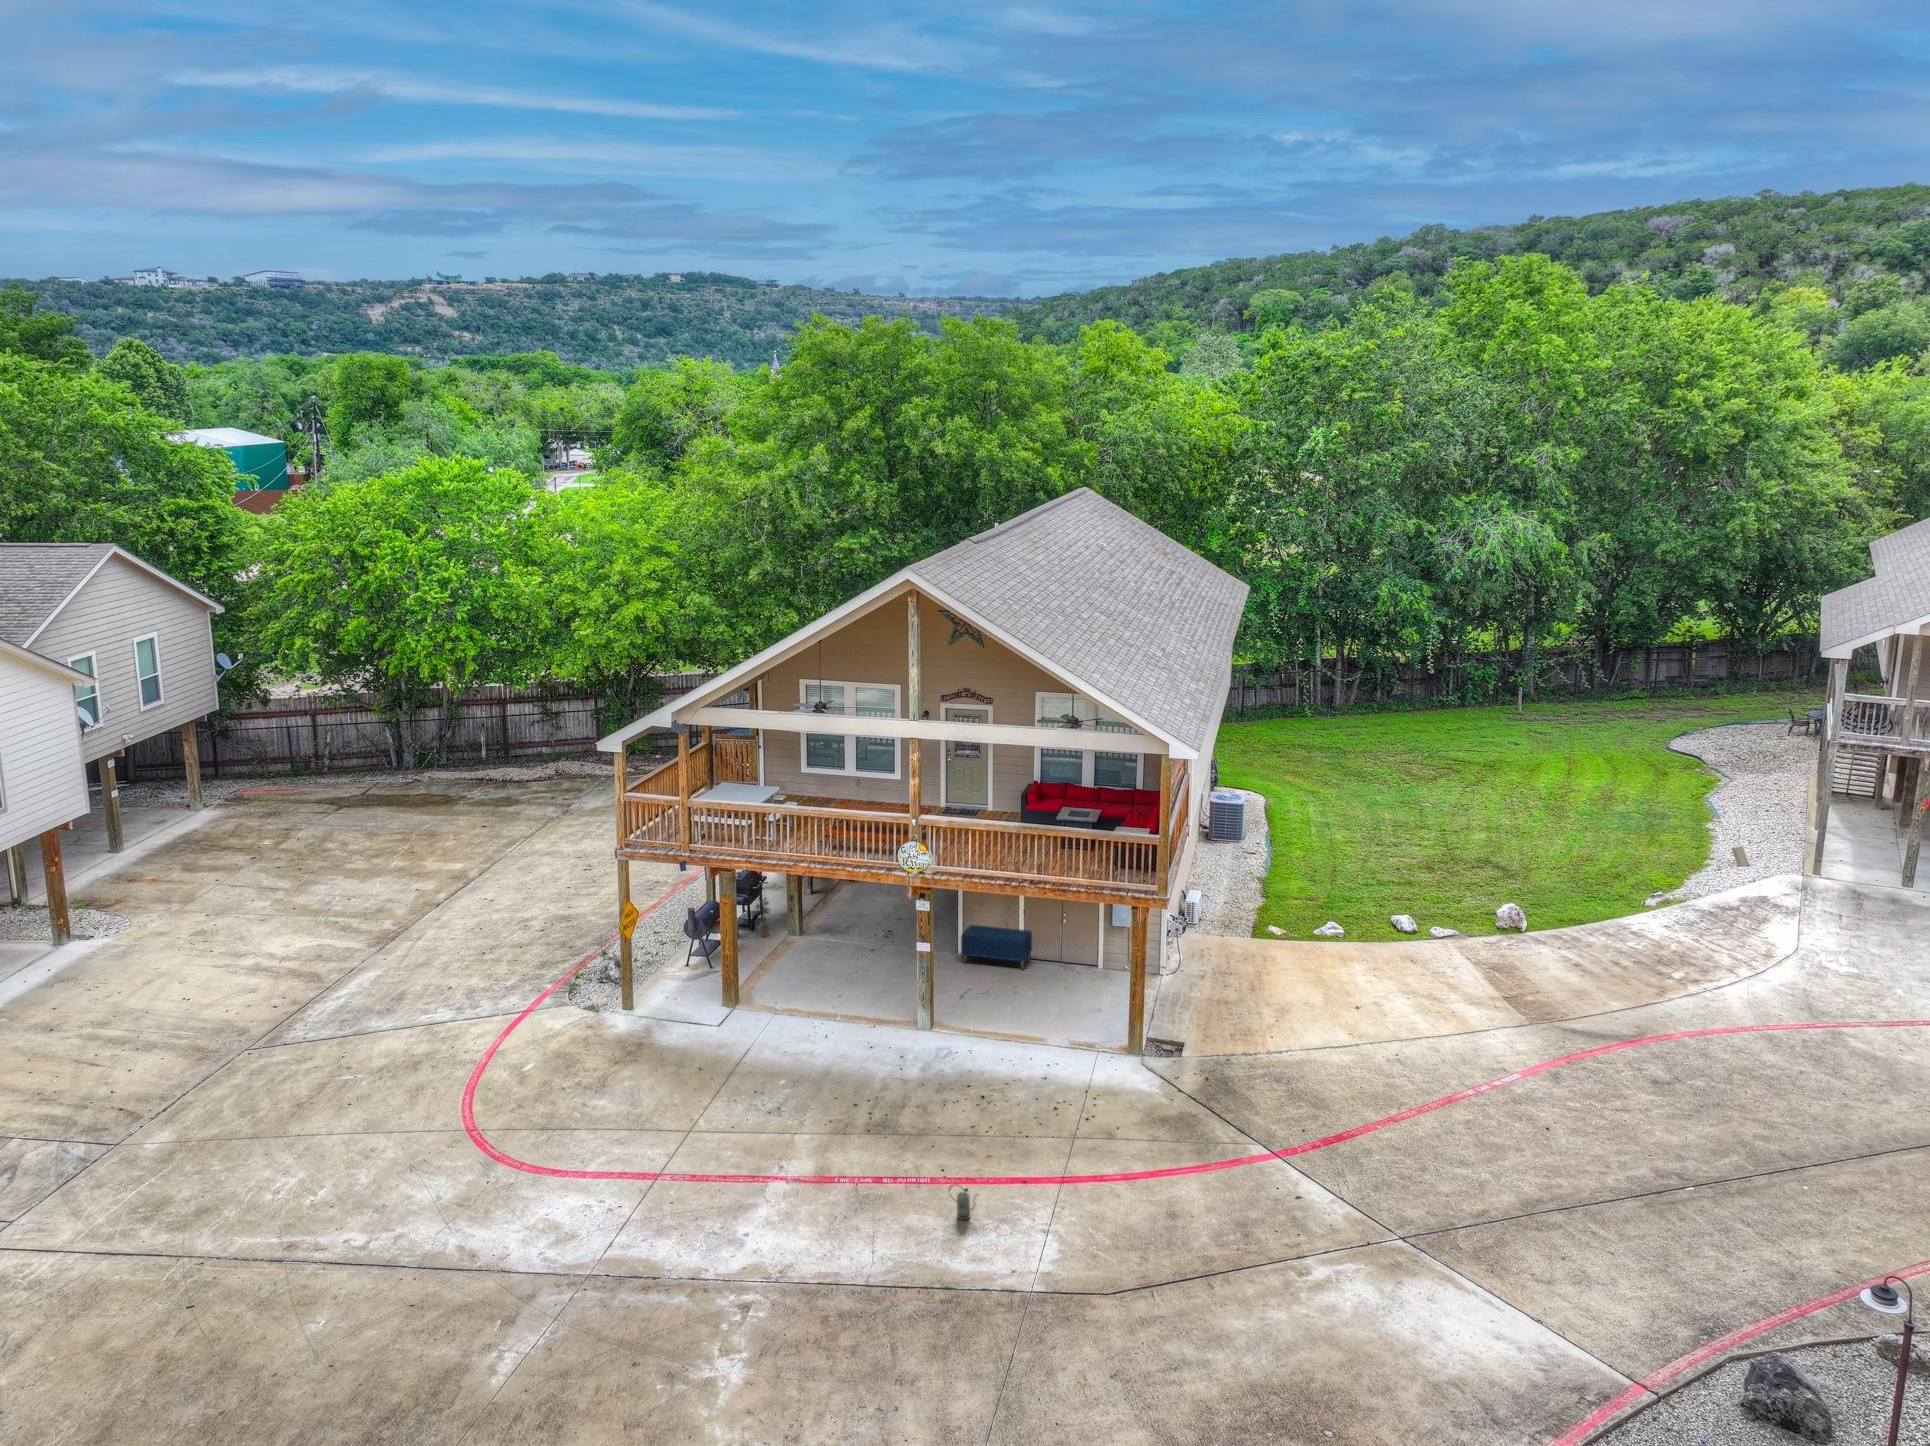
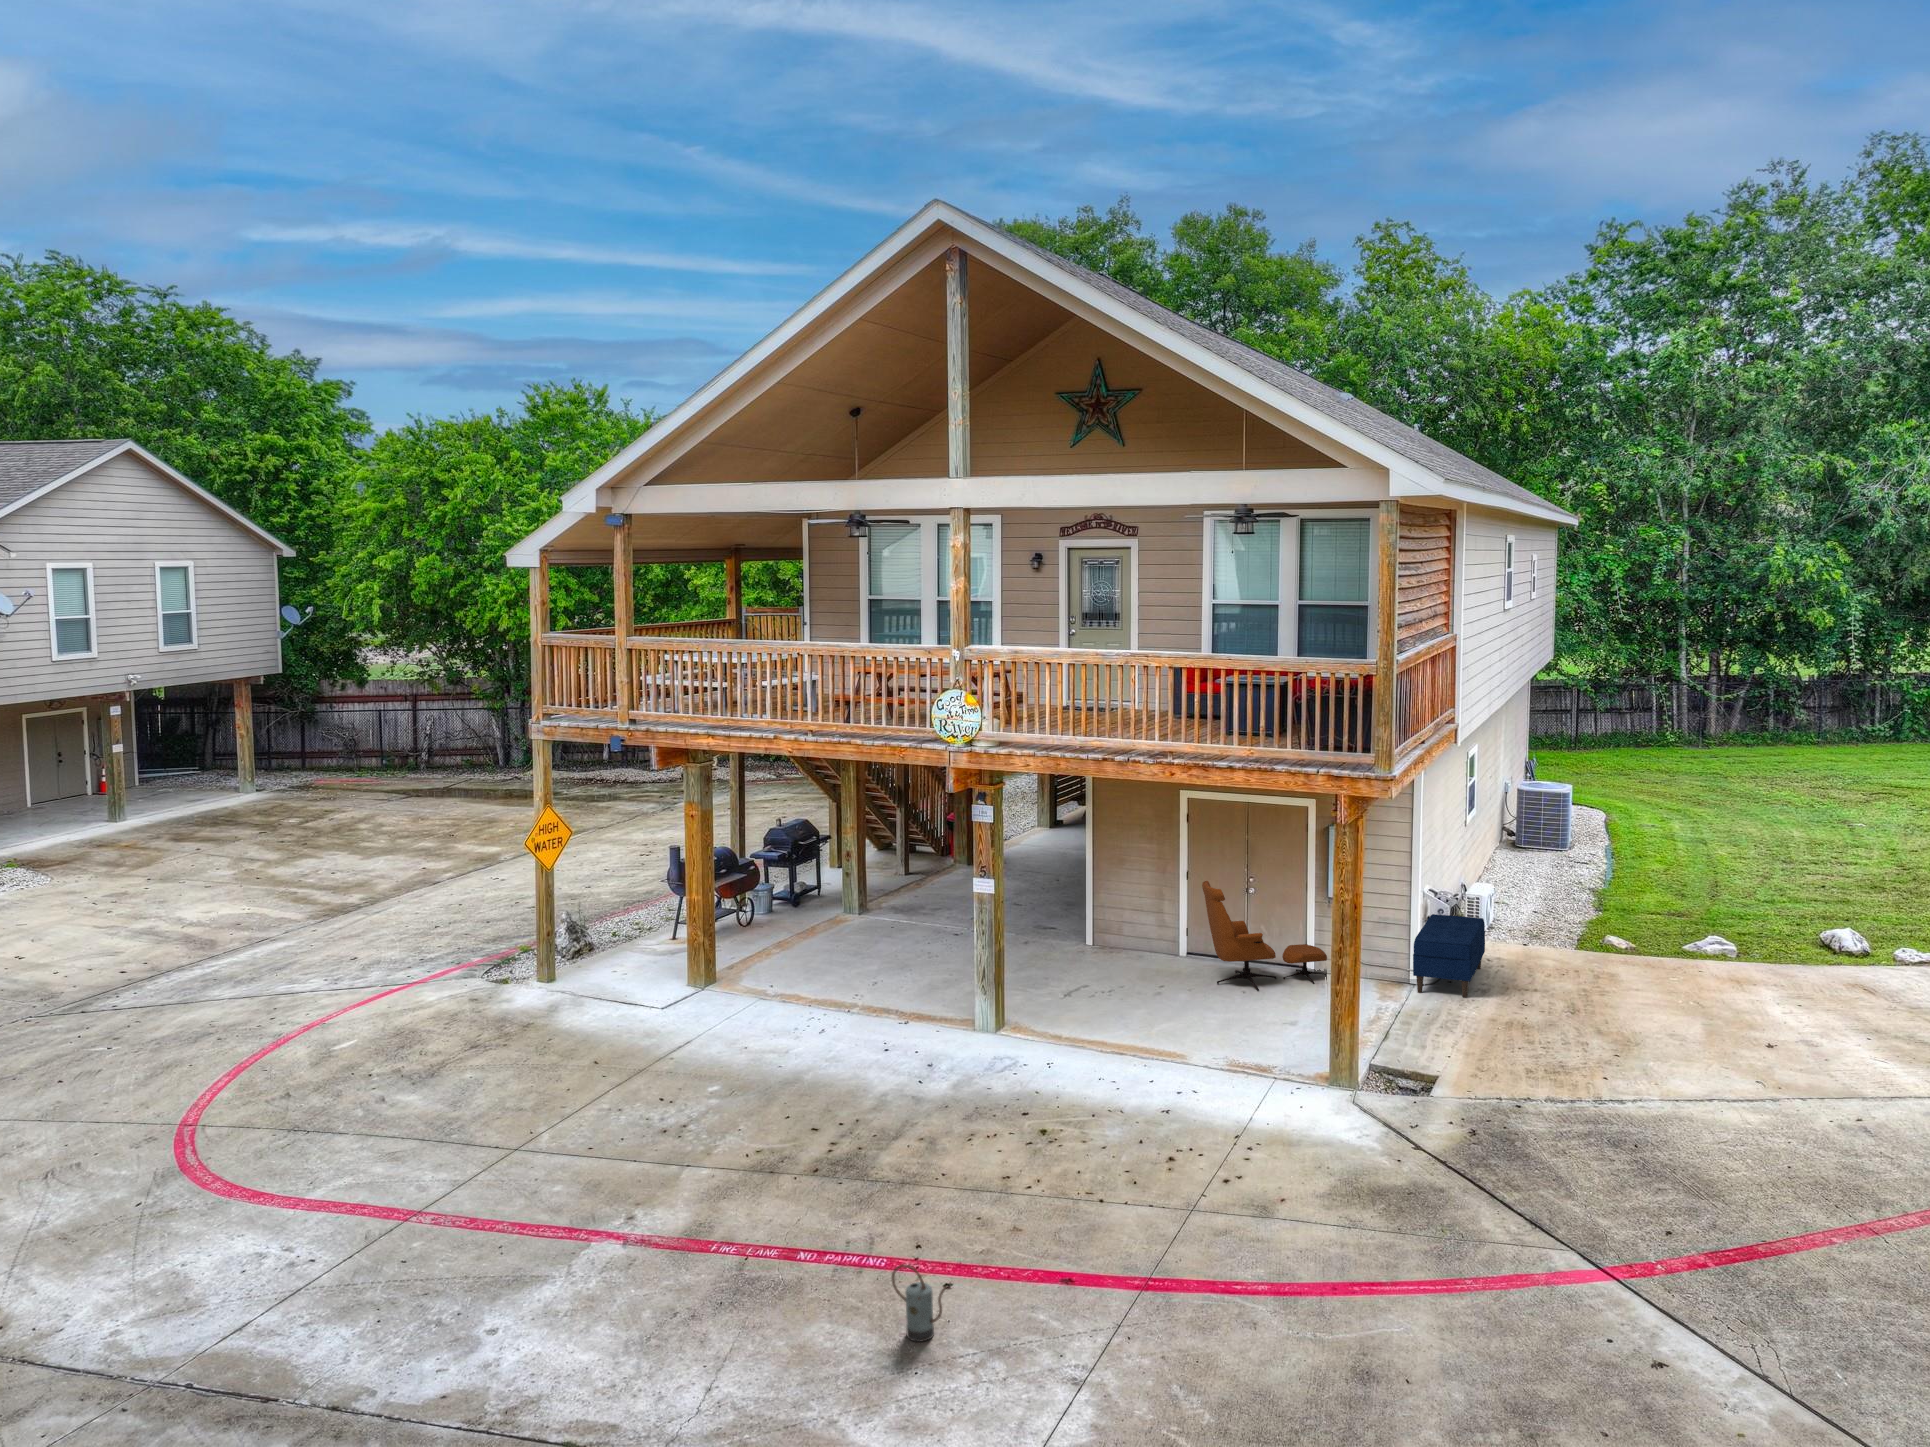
potted plant: present [756,898,770,937] -> none [798,860,826,918]
lounge chair: none [1036,918,1110,984] -> present [1202,881,1327,990]
bench: present [961,925,1032,970] -> present [1413,914,1485,997]

